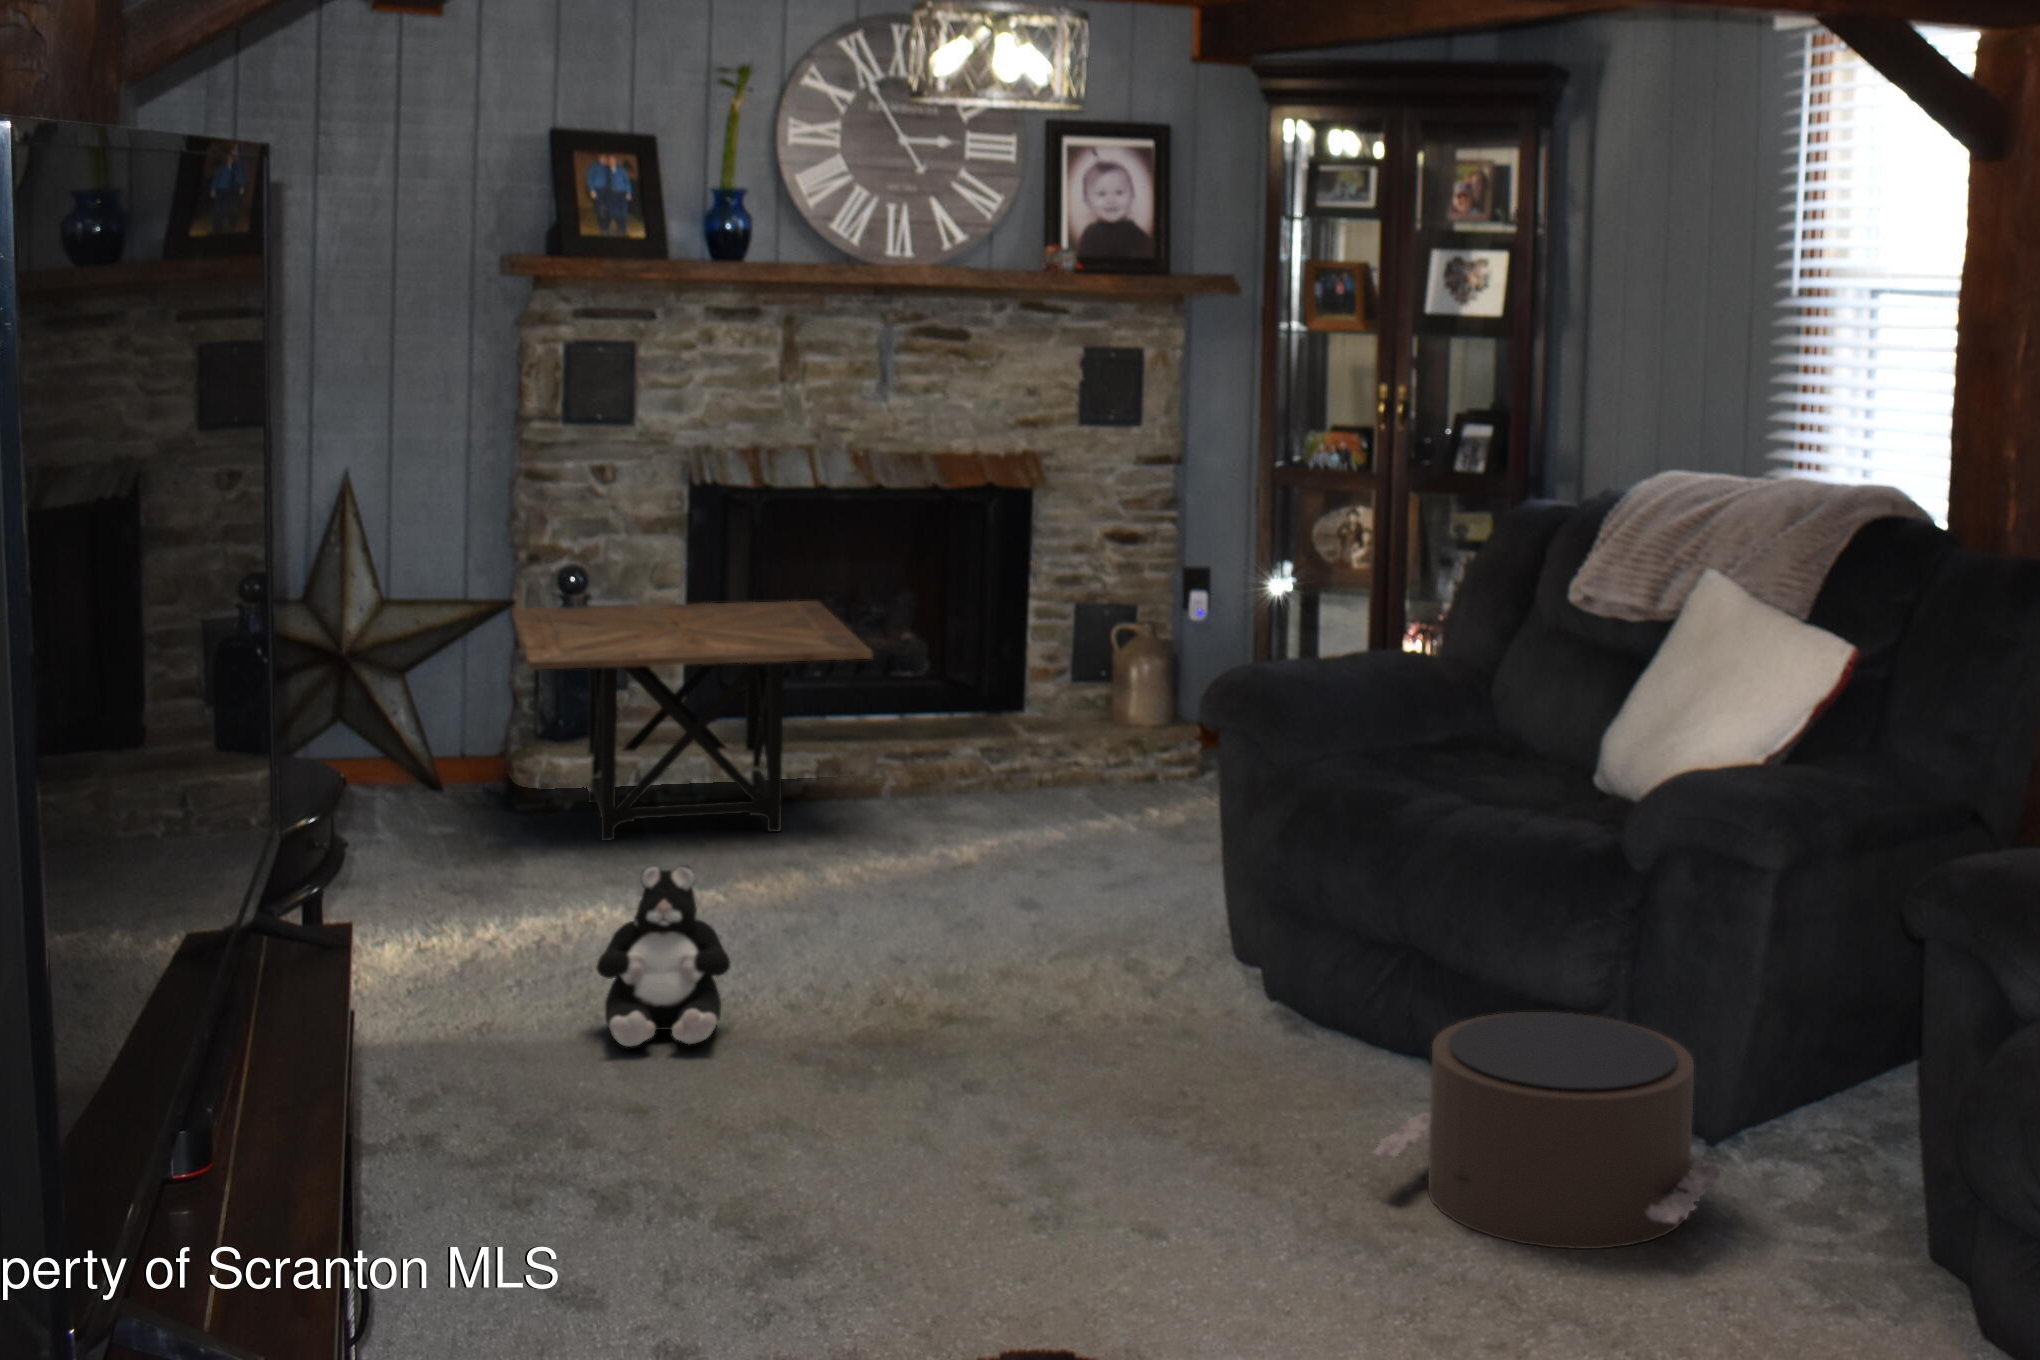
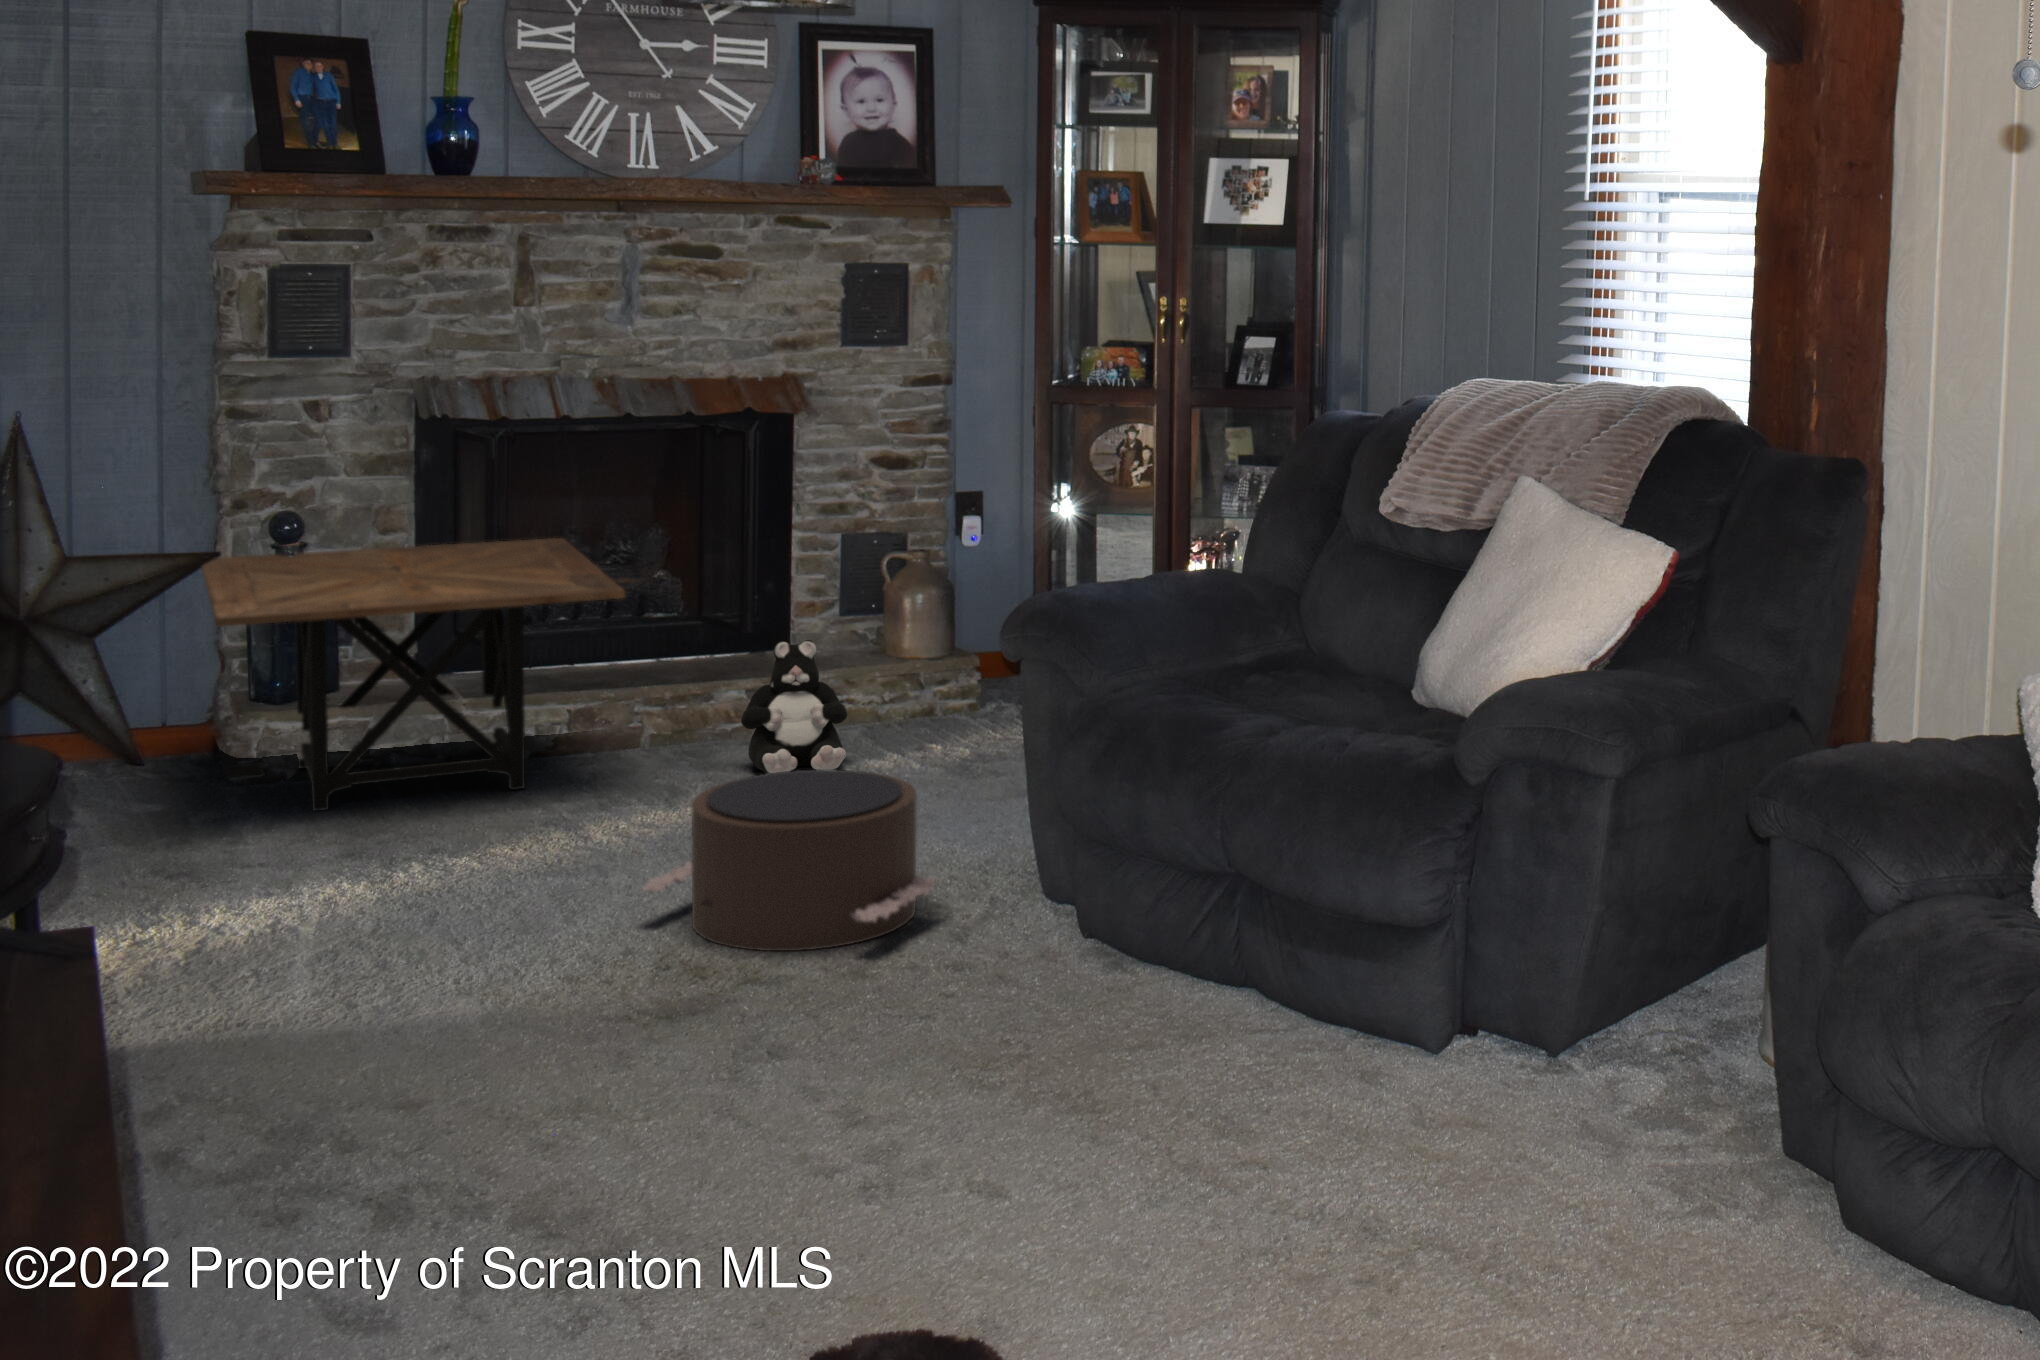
plush toy: present [596,865,730,1046] -> present [741,640,847,774]
pouf: present [1374,1012,1724,1249] -> present [642,770,939,951]

